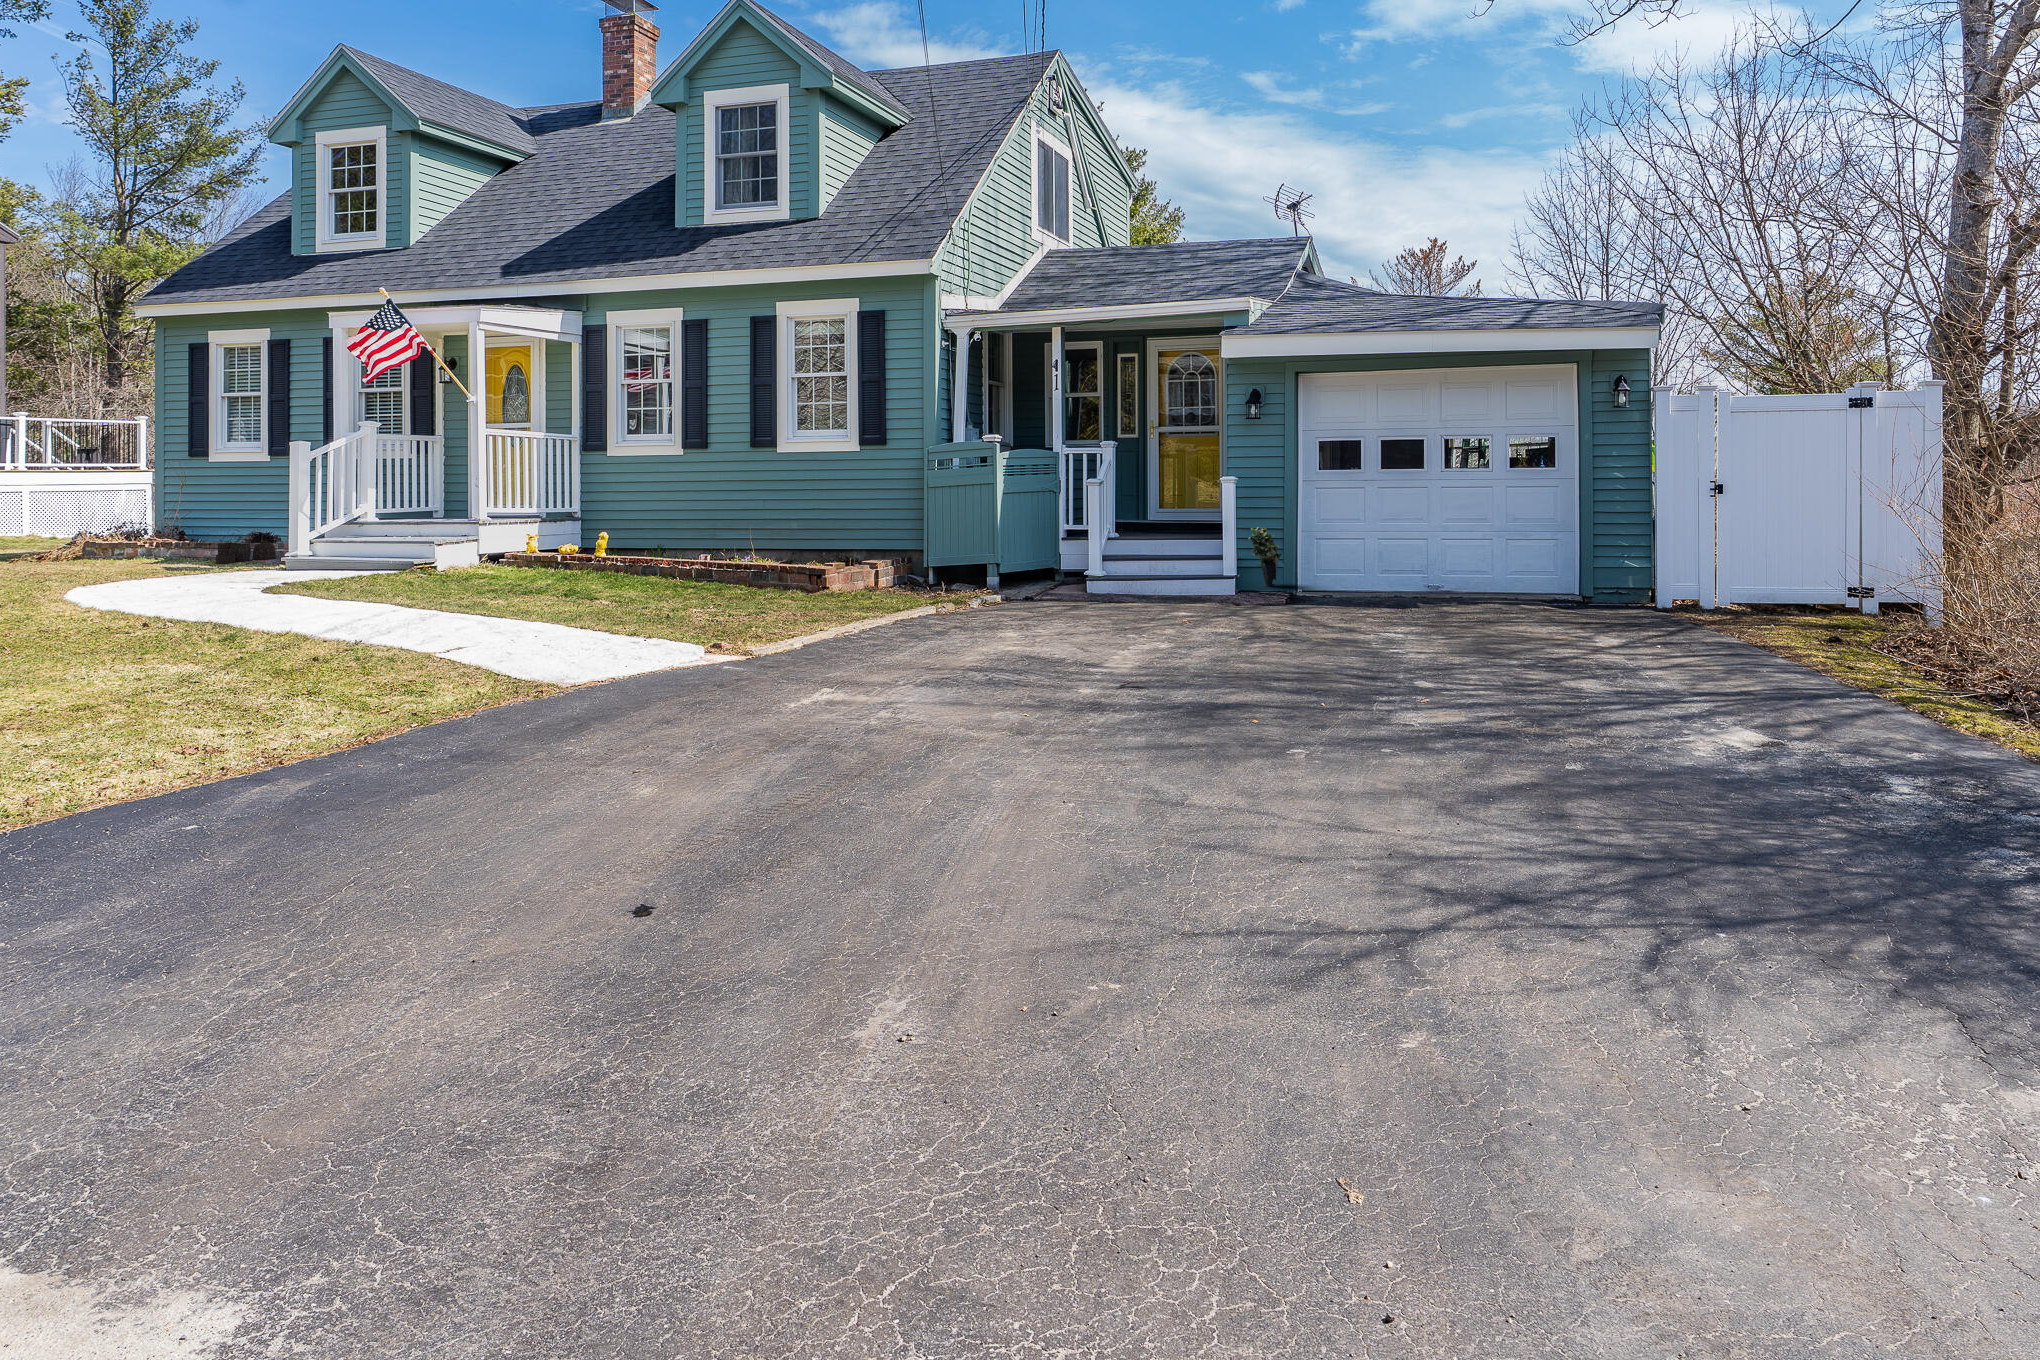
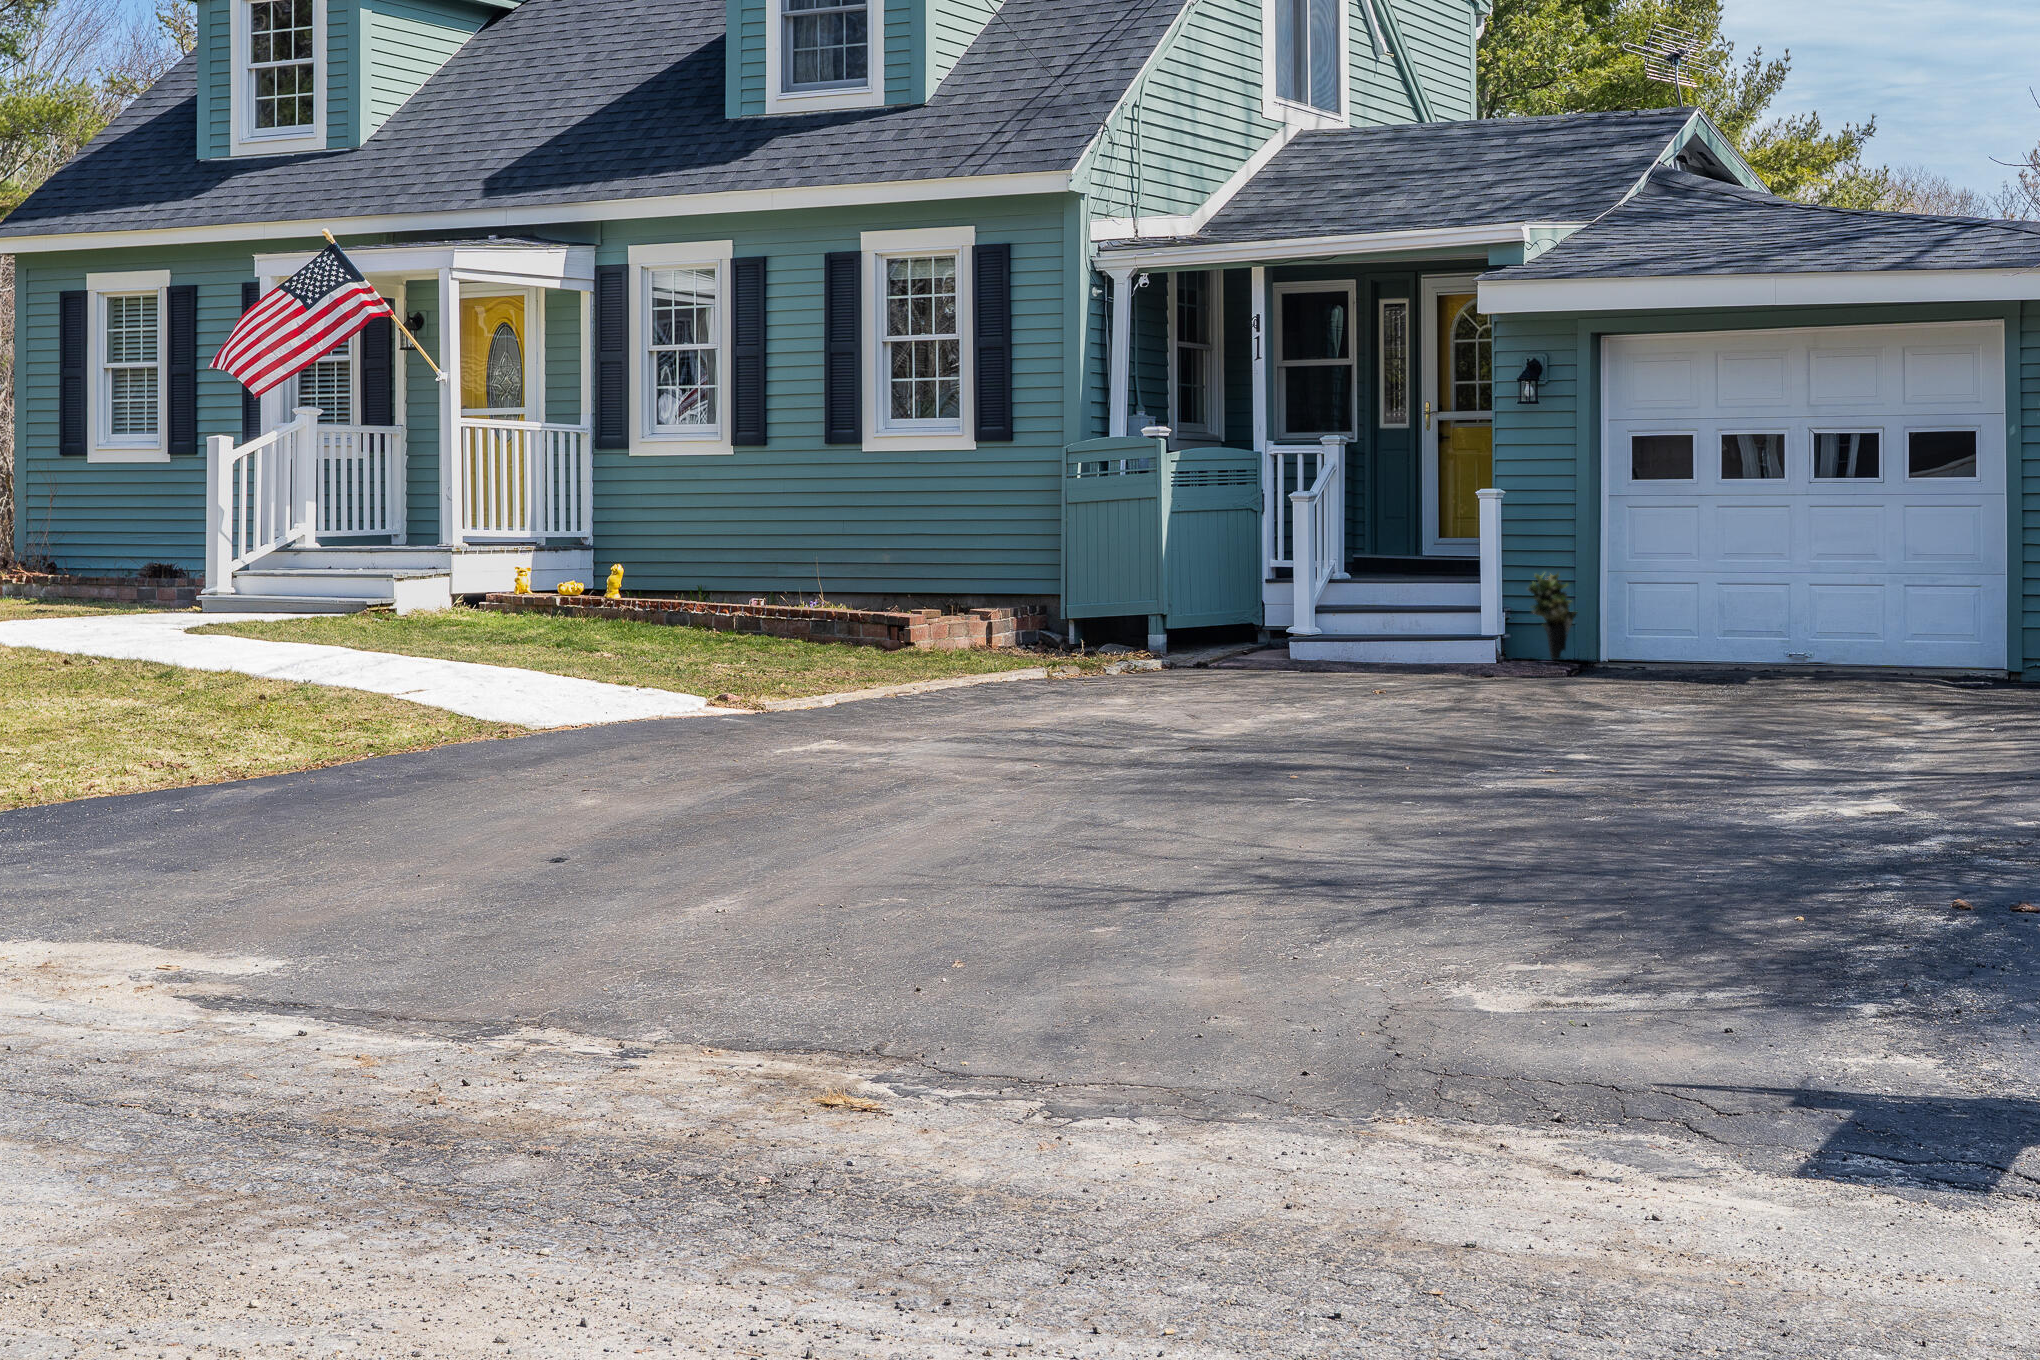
woven basket: present [215,541,276,564] -> none [114,571,189,602]

